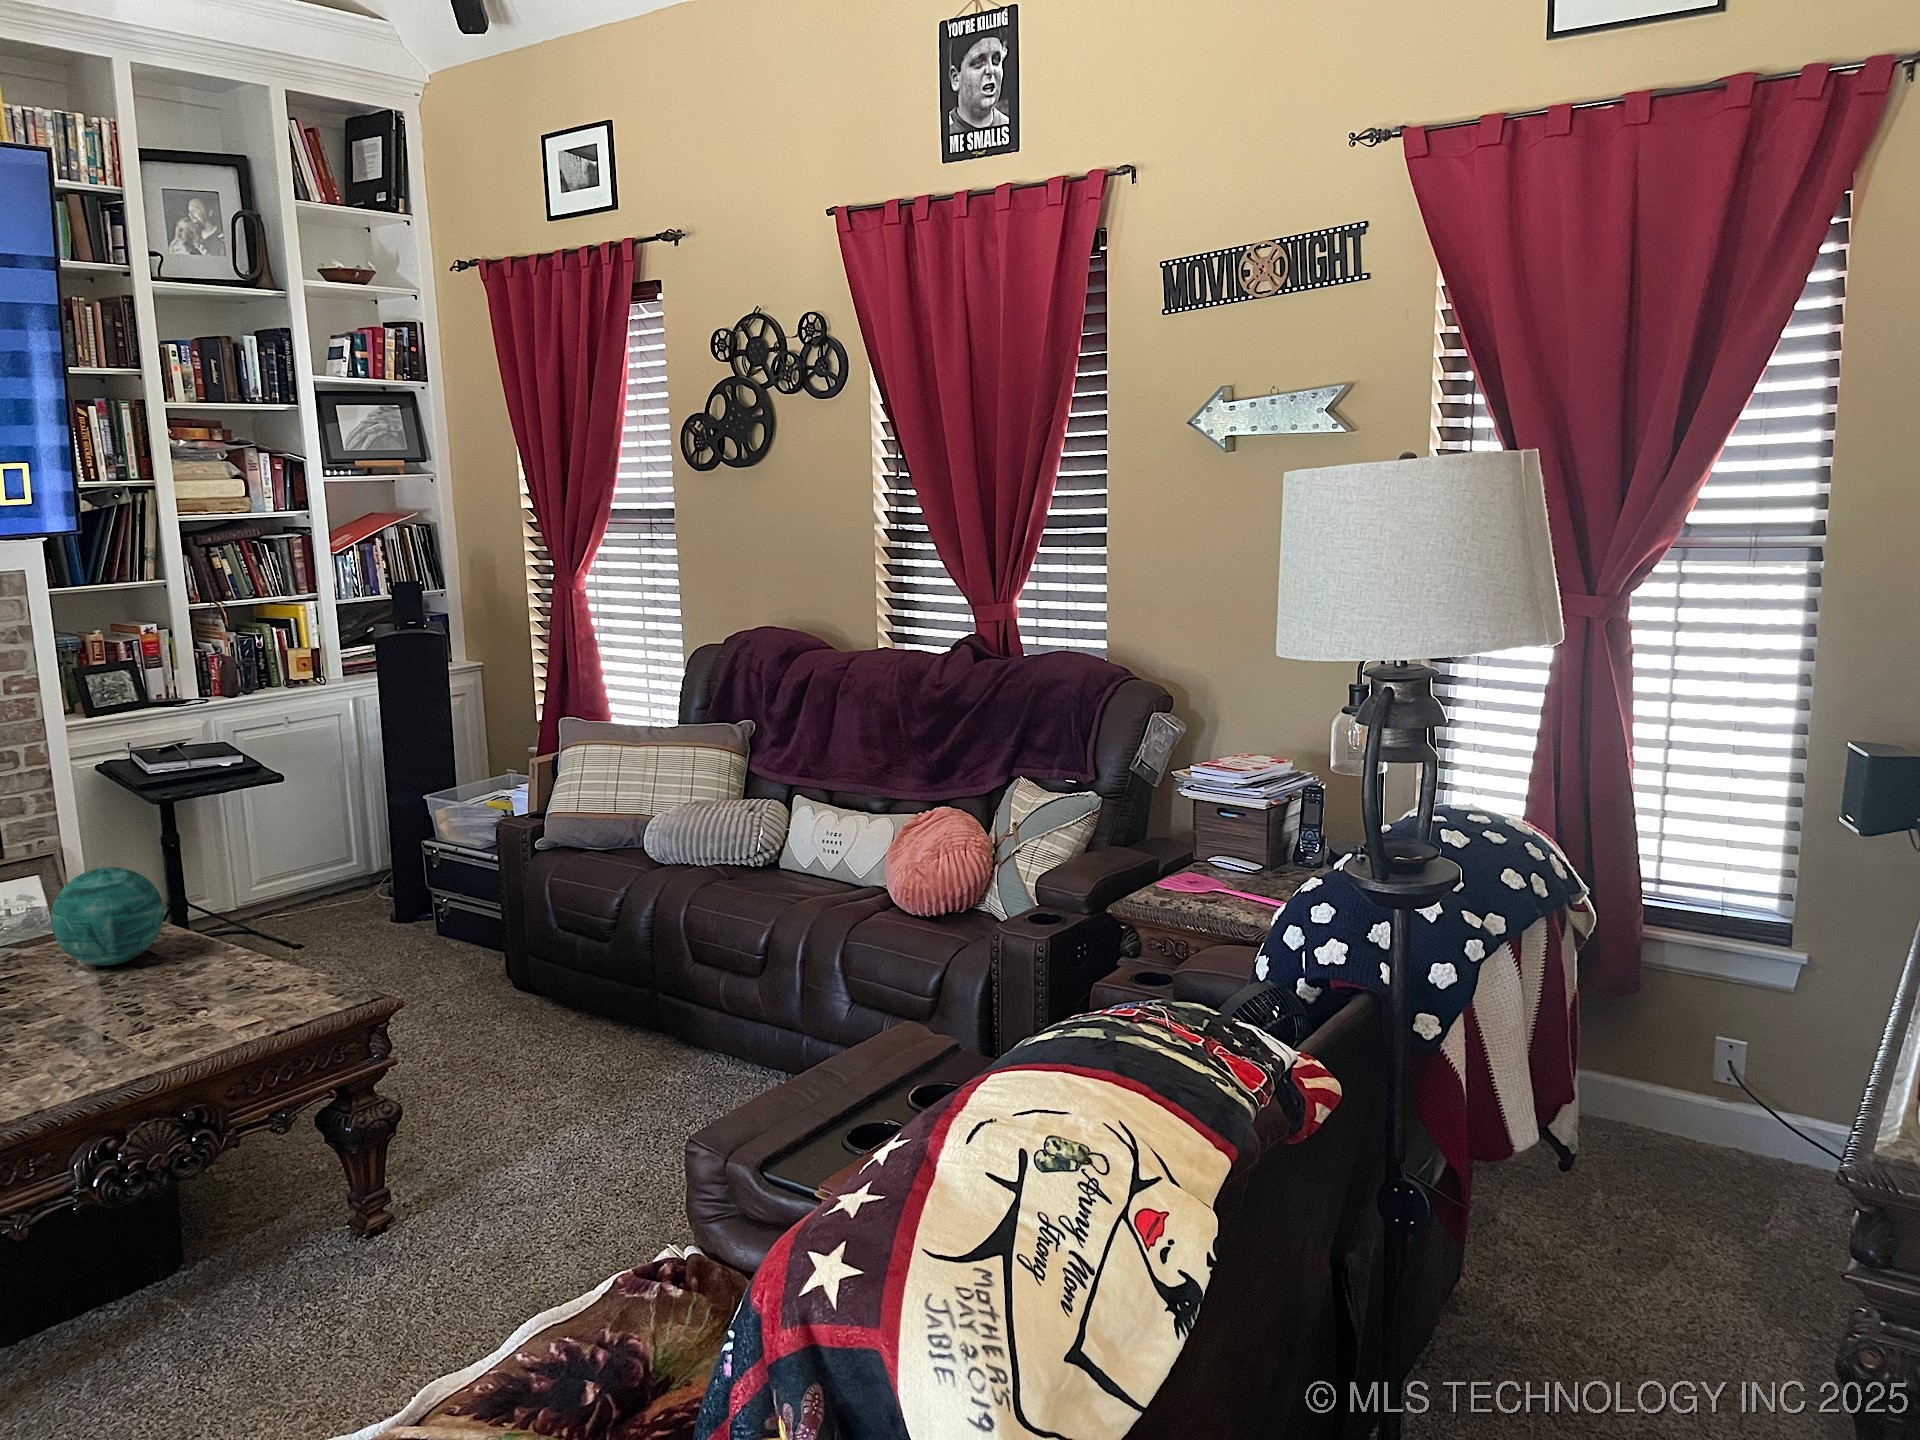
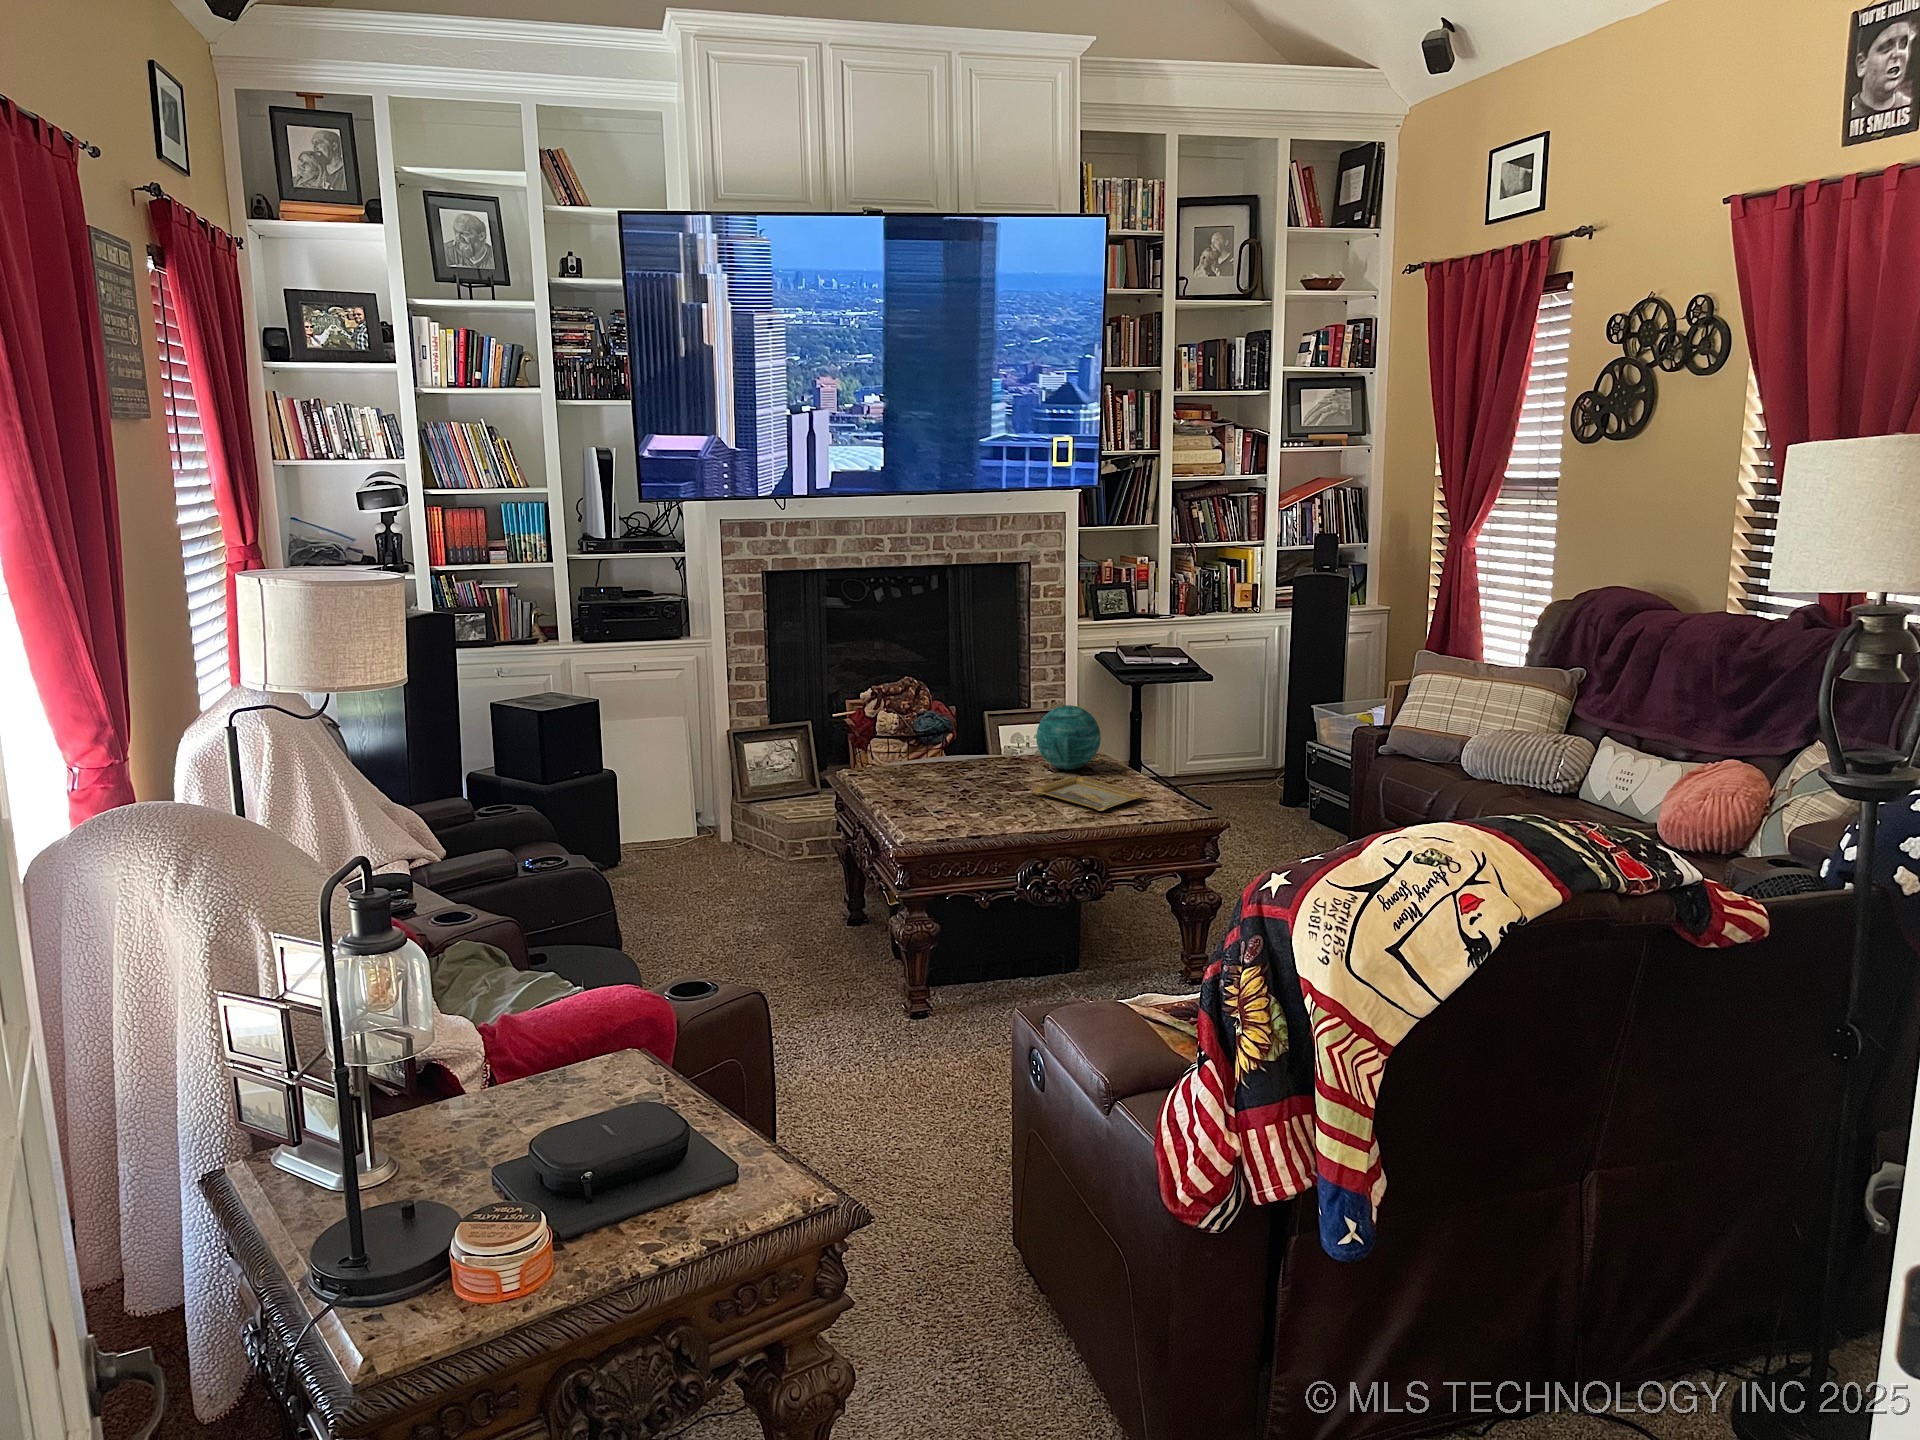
tray: none [69,975,264,1029] -> present [1033,777,1145,811]

